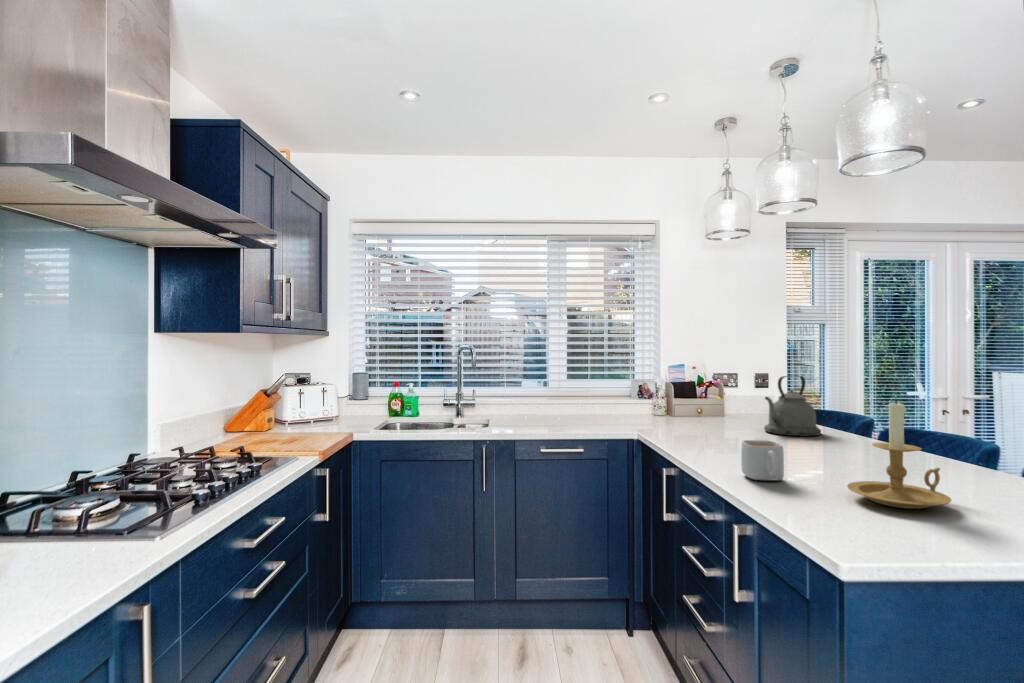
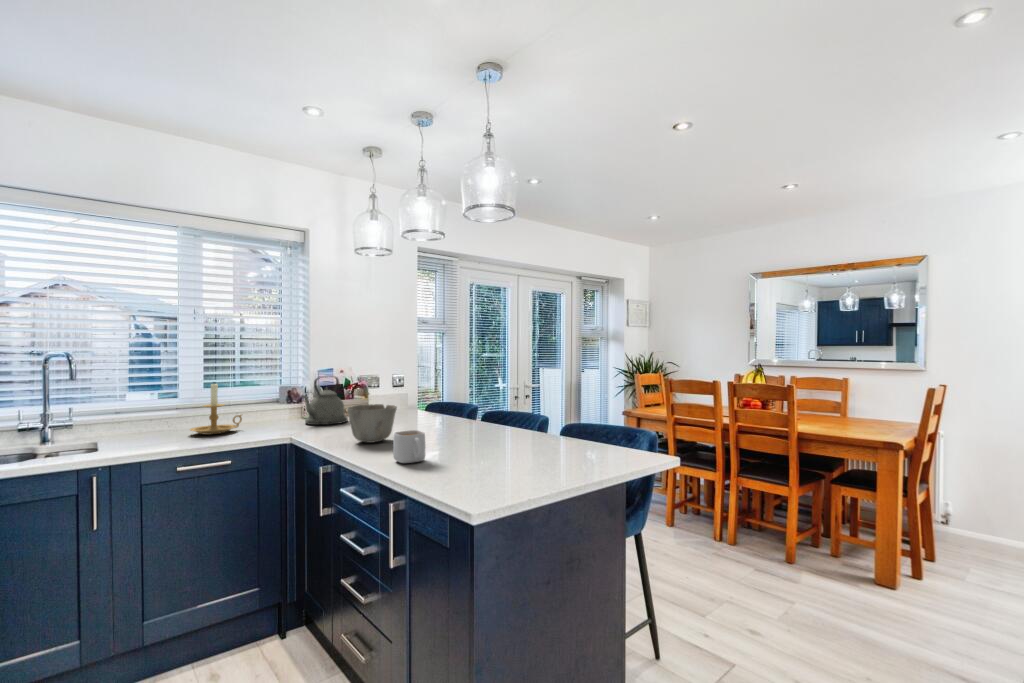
kettle: present [764,376,821,436] -> present [302,377,348,425]
candle holder: present [847,399,951,509] -> present [190,384,242,435]
ceramic bowl: none [692,405,752,449] -> present [347,404,397,443]

